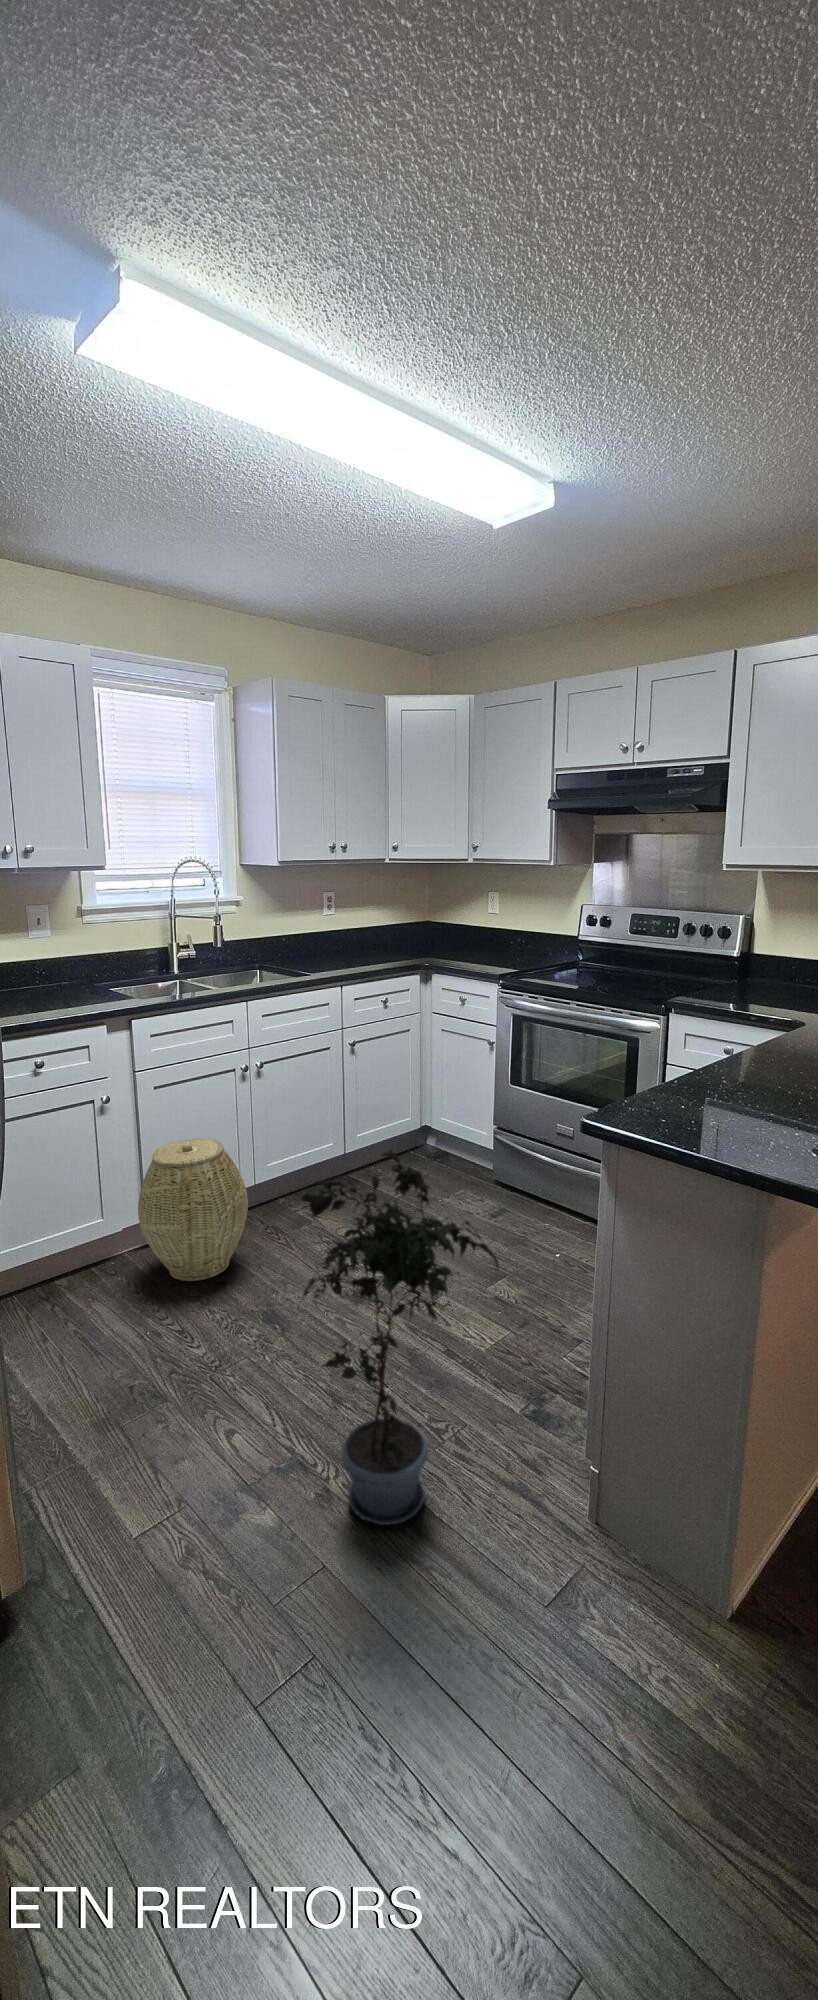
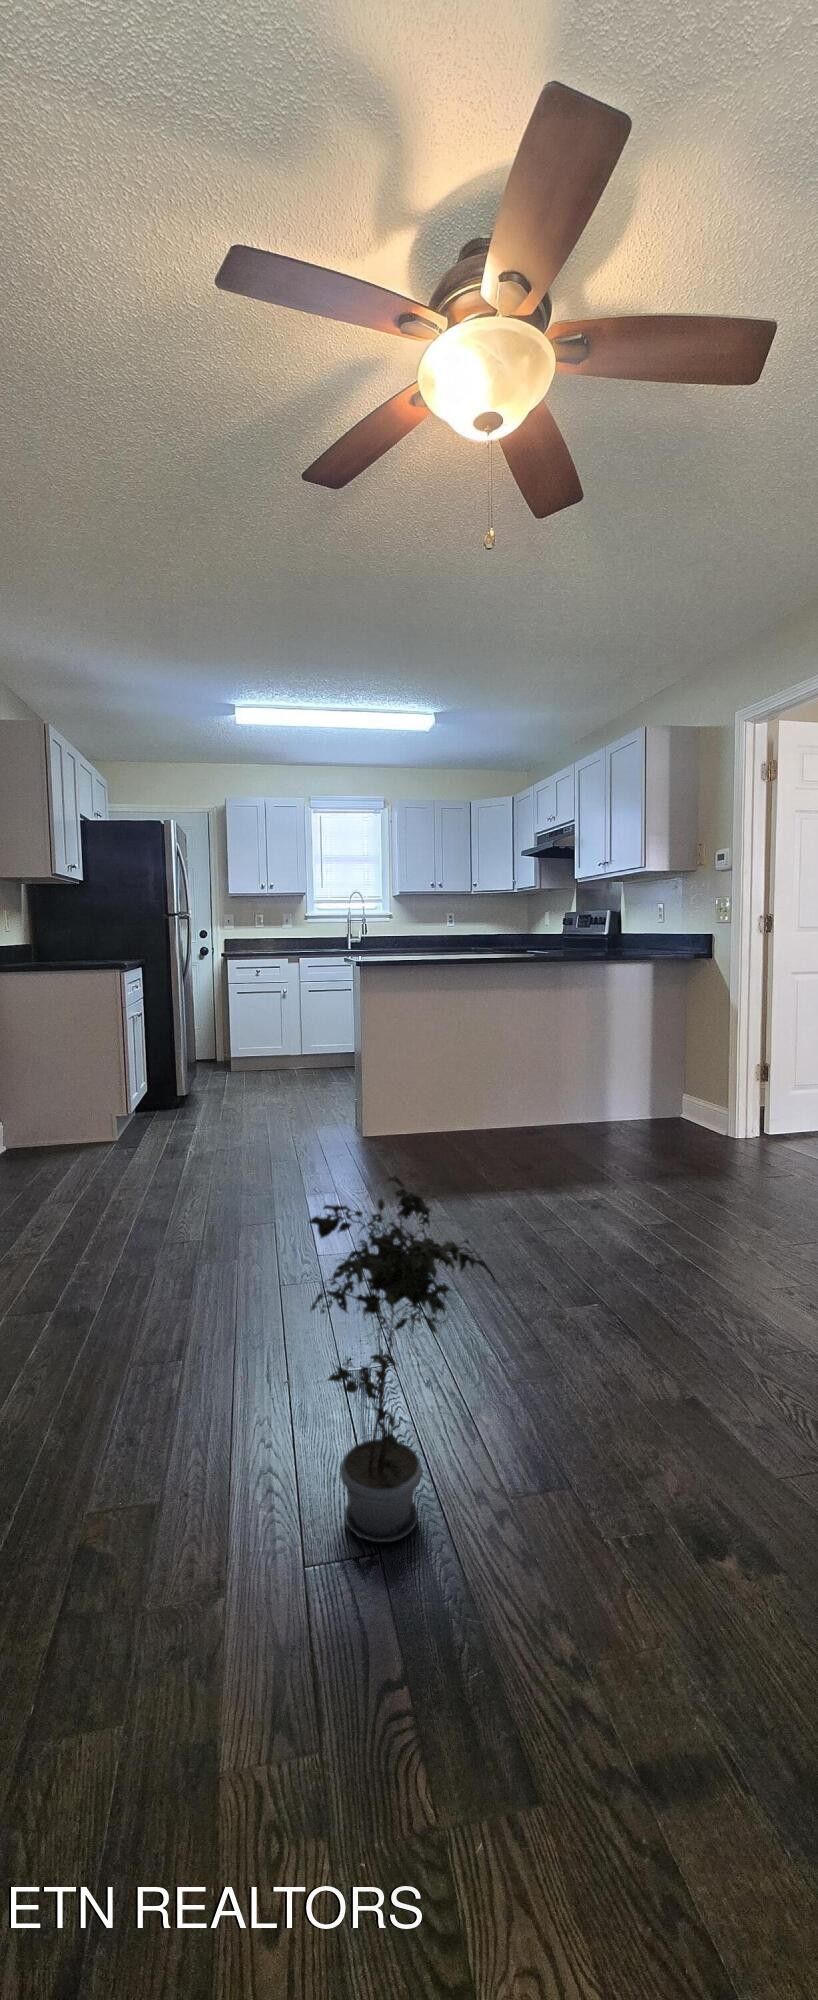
woven basket: present [138,1139,248,1281] -> none [145,1179,249,1316]

